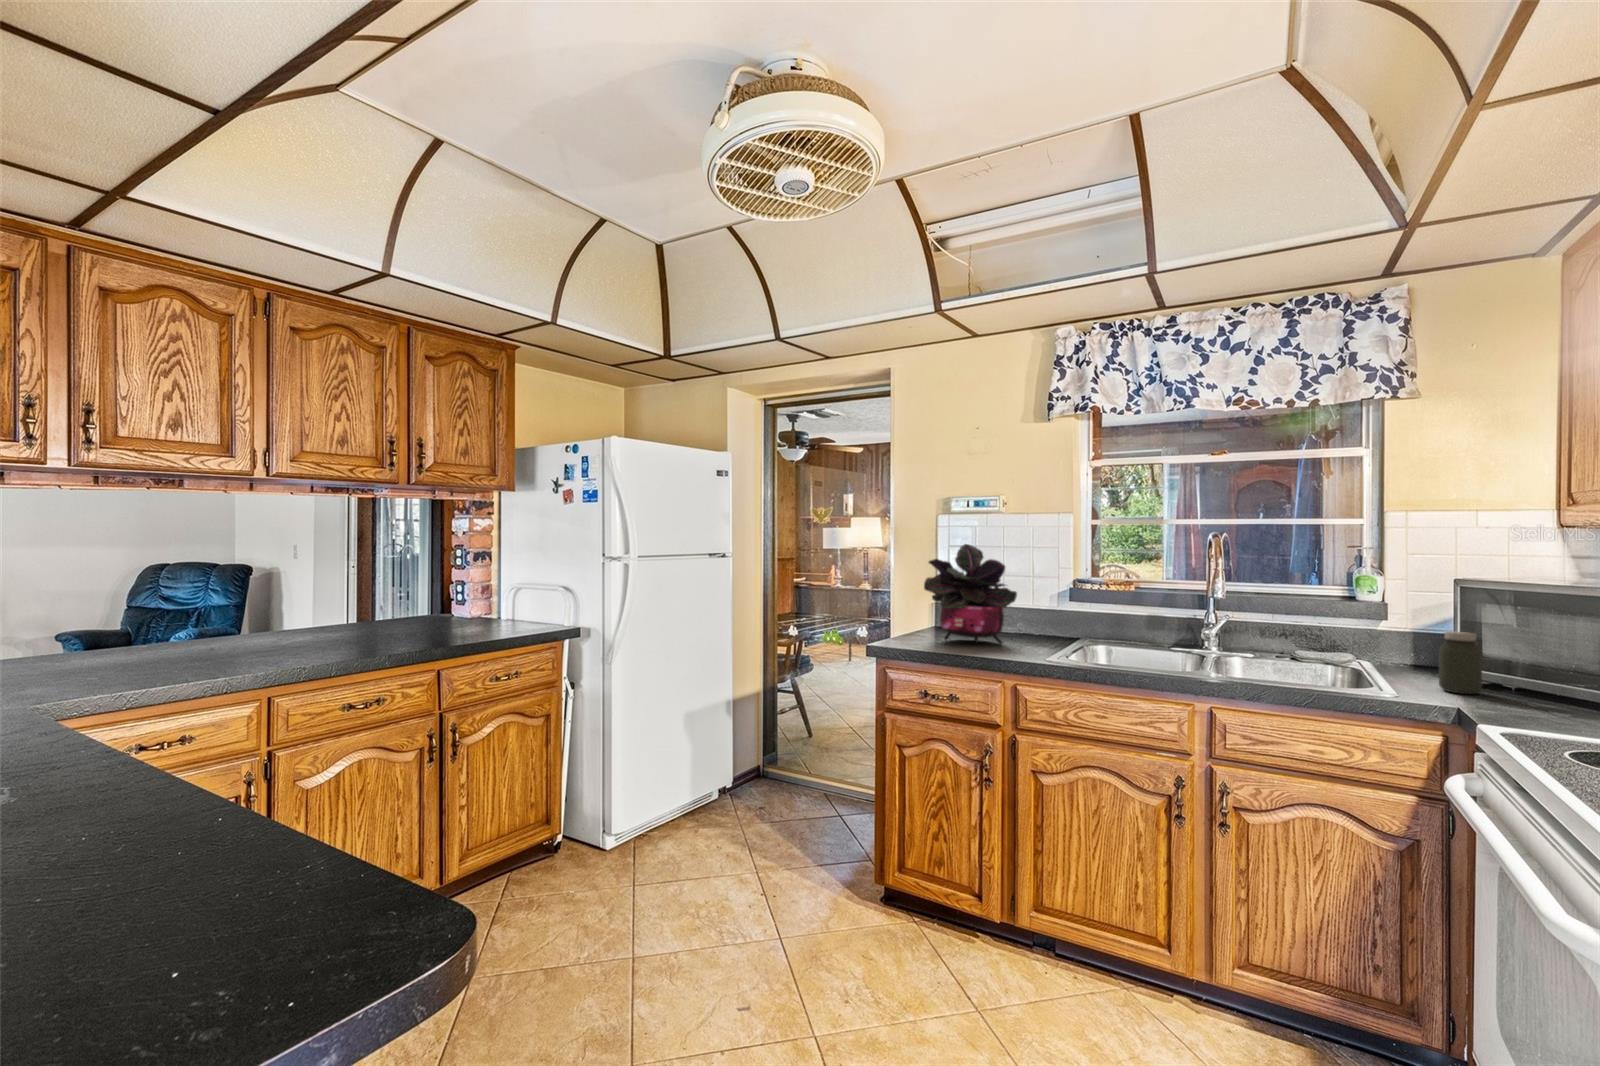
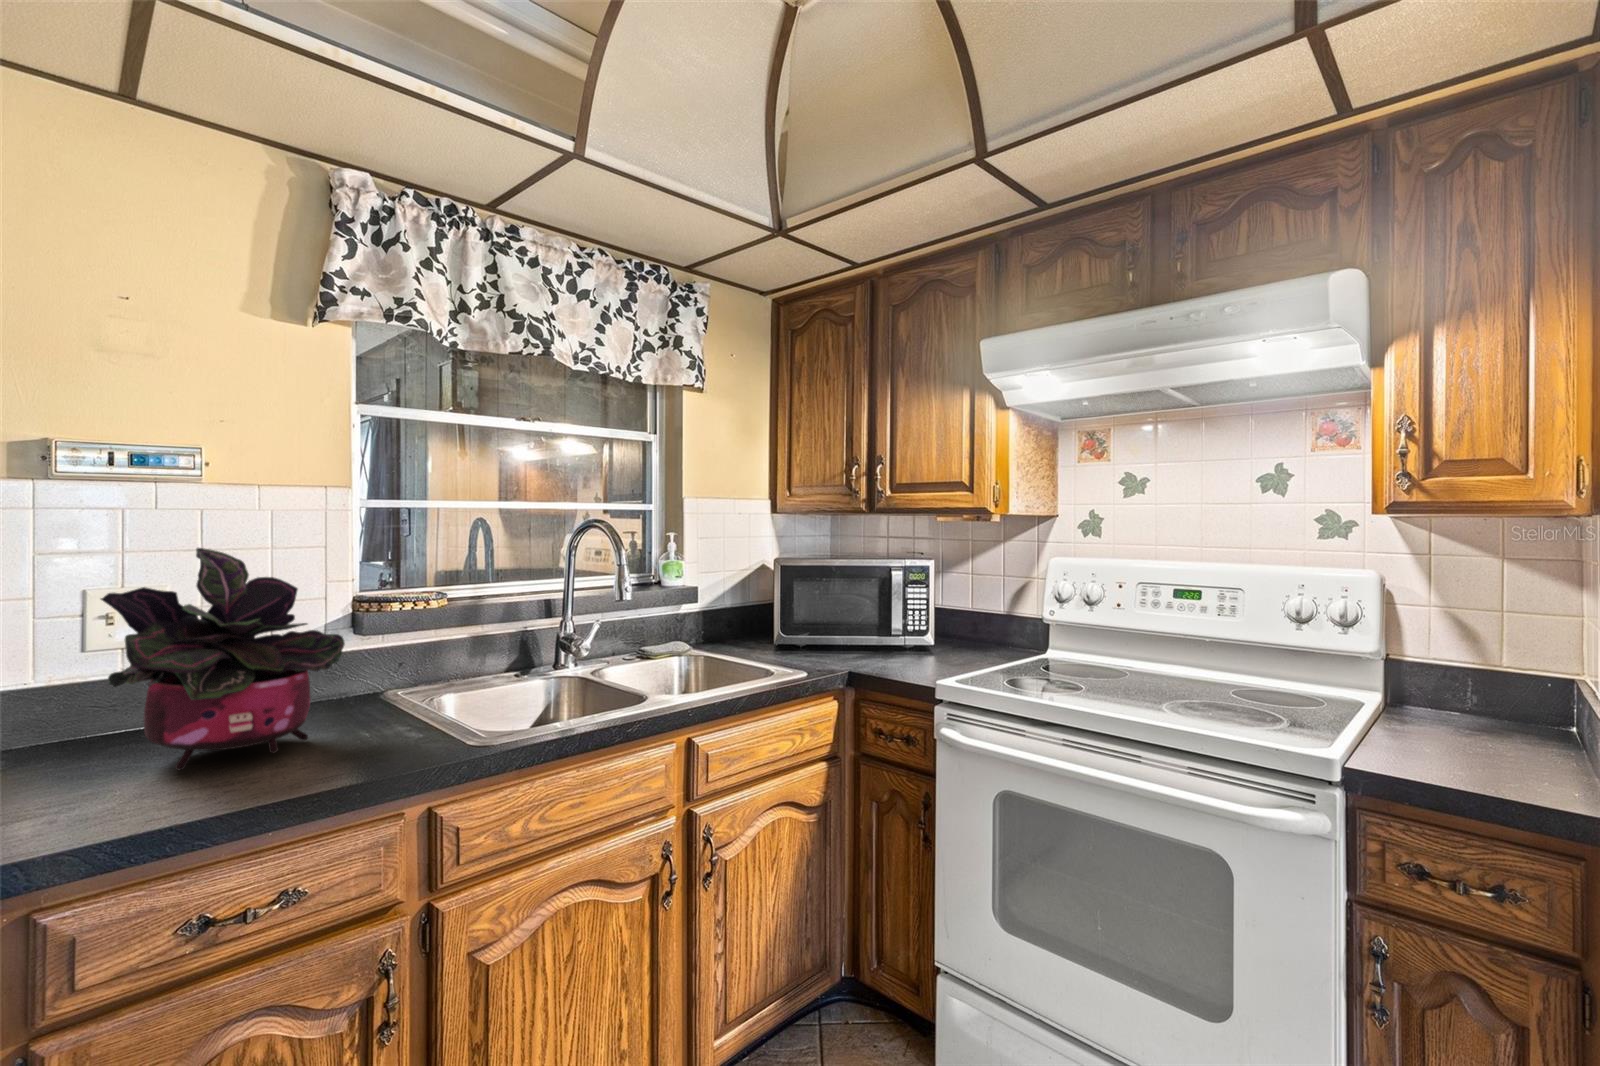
jar: present [1439,631,1482,694] -> none [788,611,817,665]

